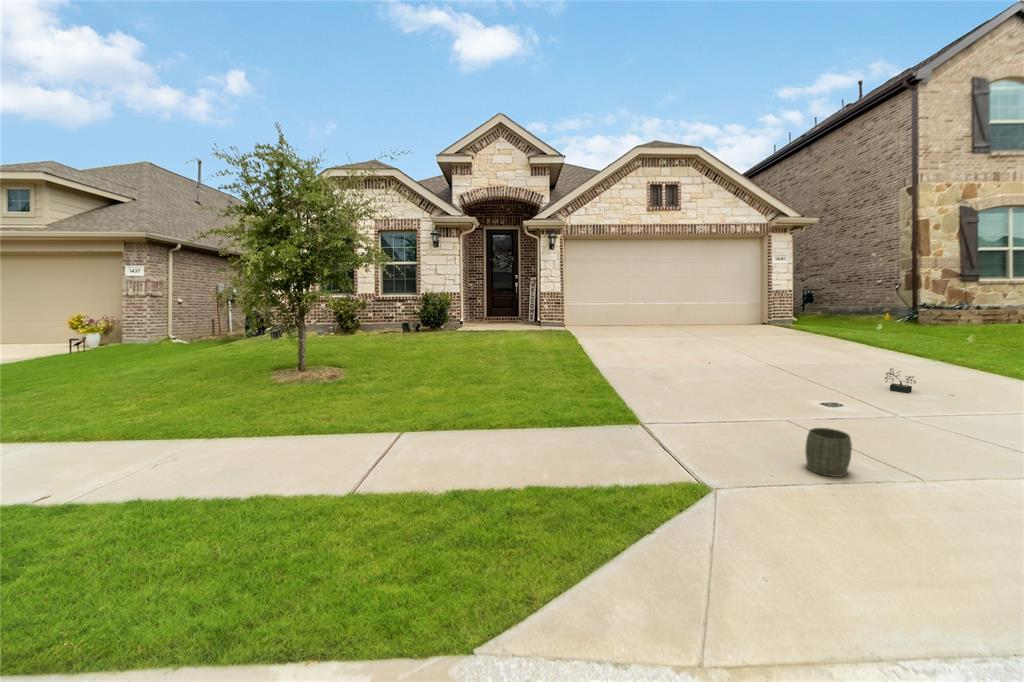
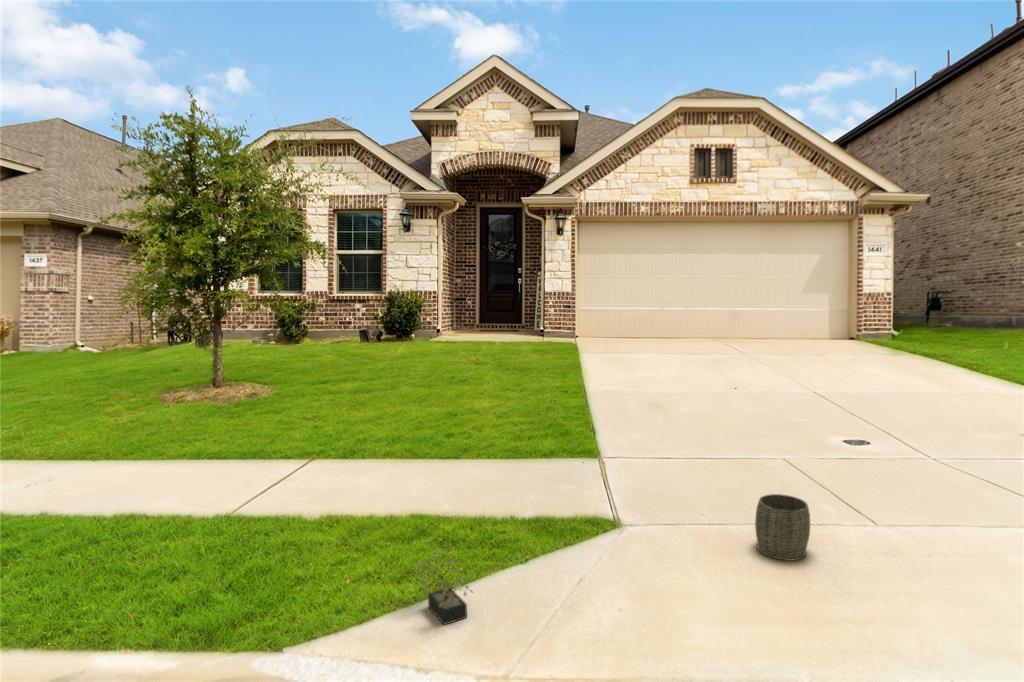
decorative plant: present [885,368,916,393] -> present [417,550,473,625]

